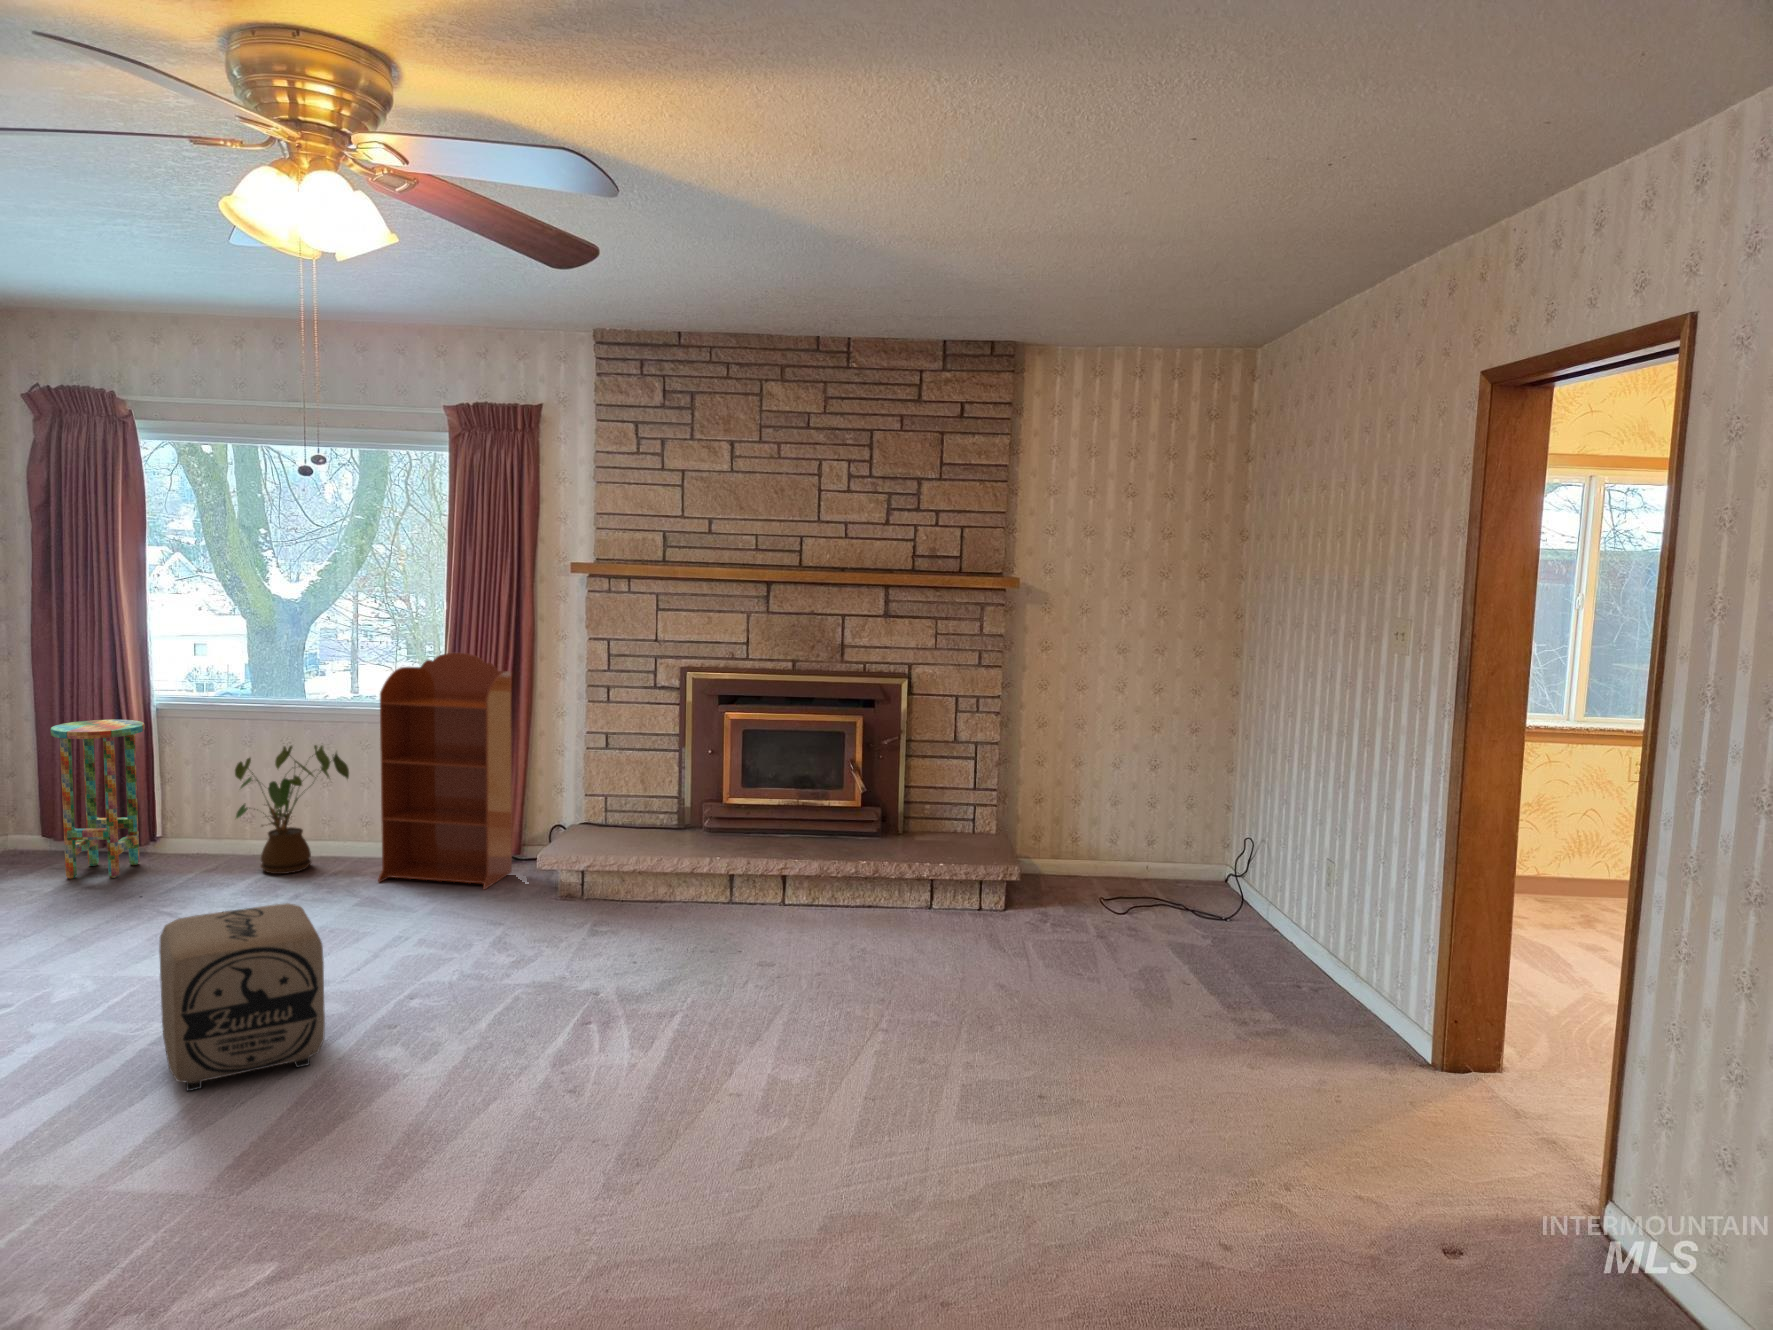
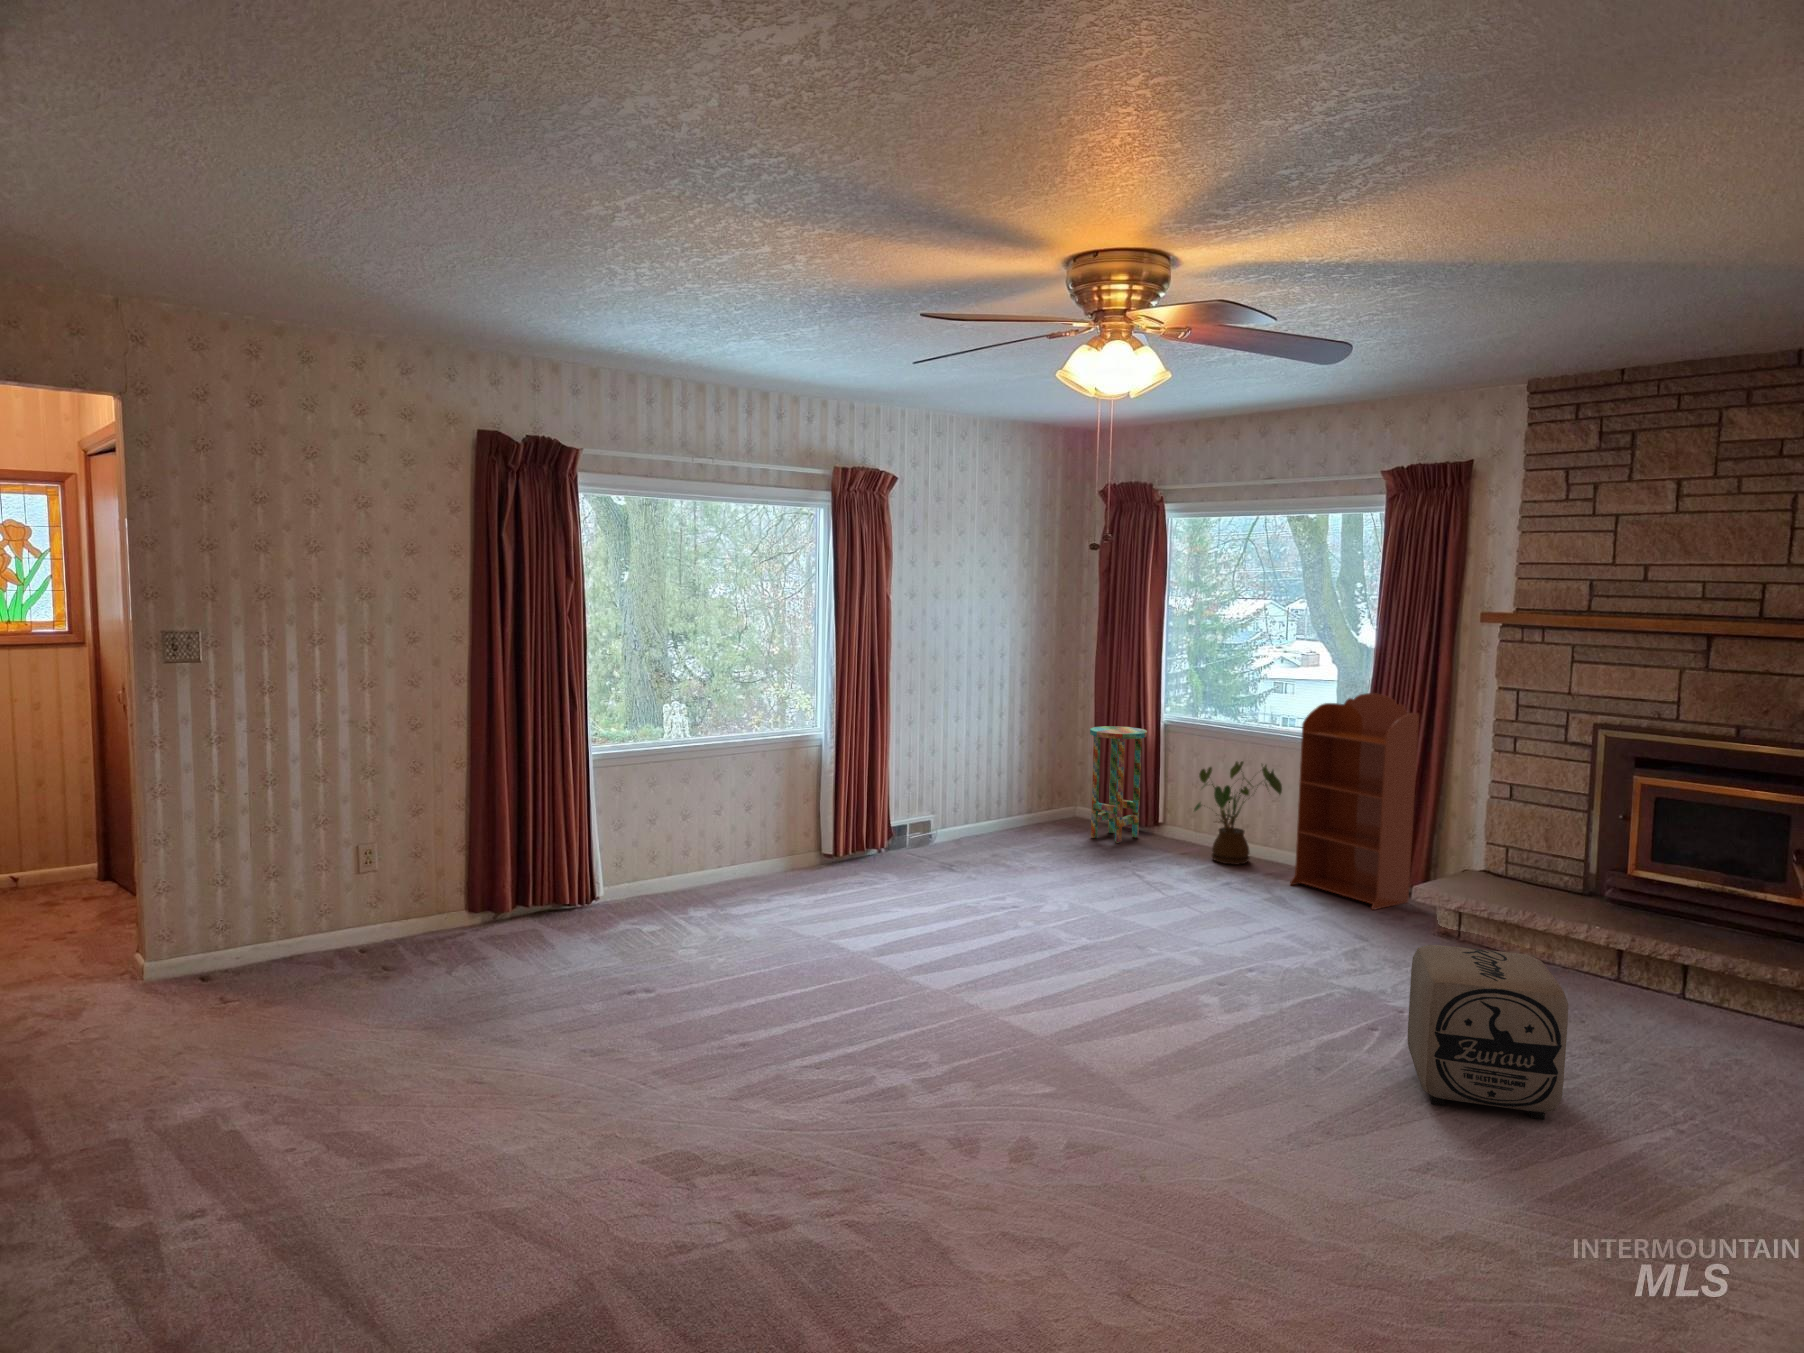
ottoman: present [159,903,325,1091] -> present [1408,945,1568,1119]

